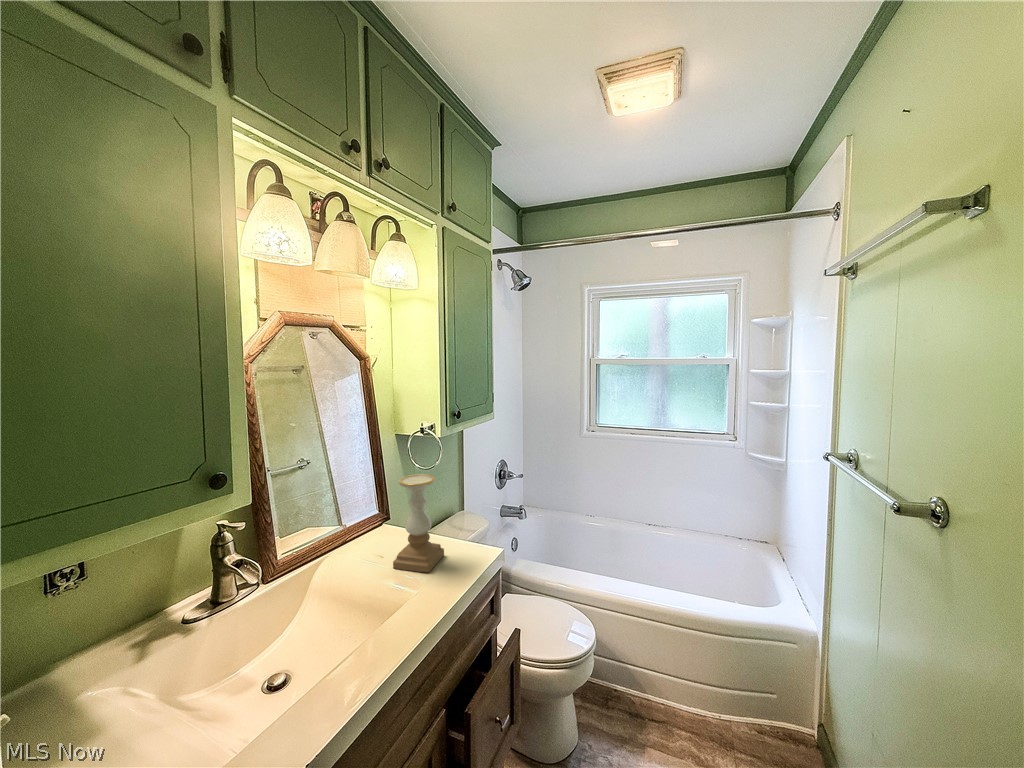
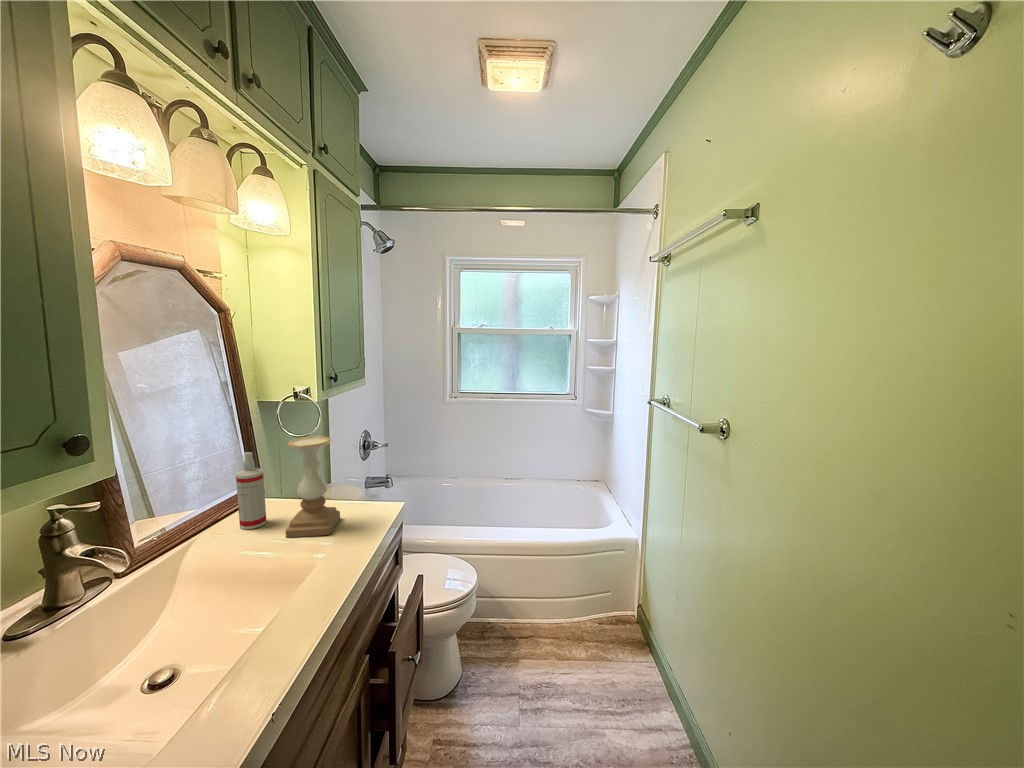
spray bottle: none [361,484,385,554] -> present [236,452,266,529]

